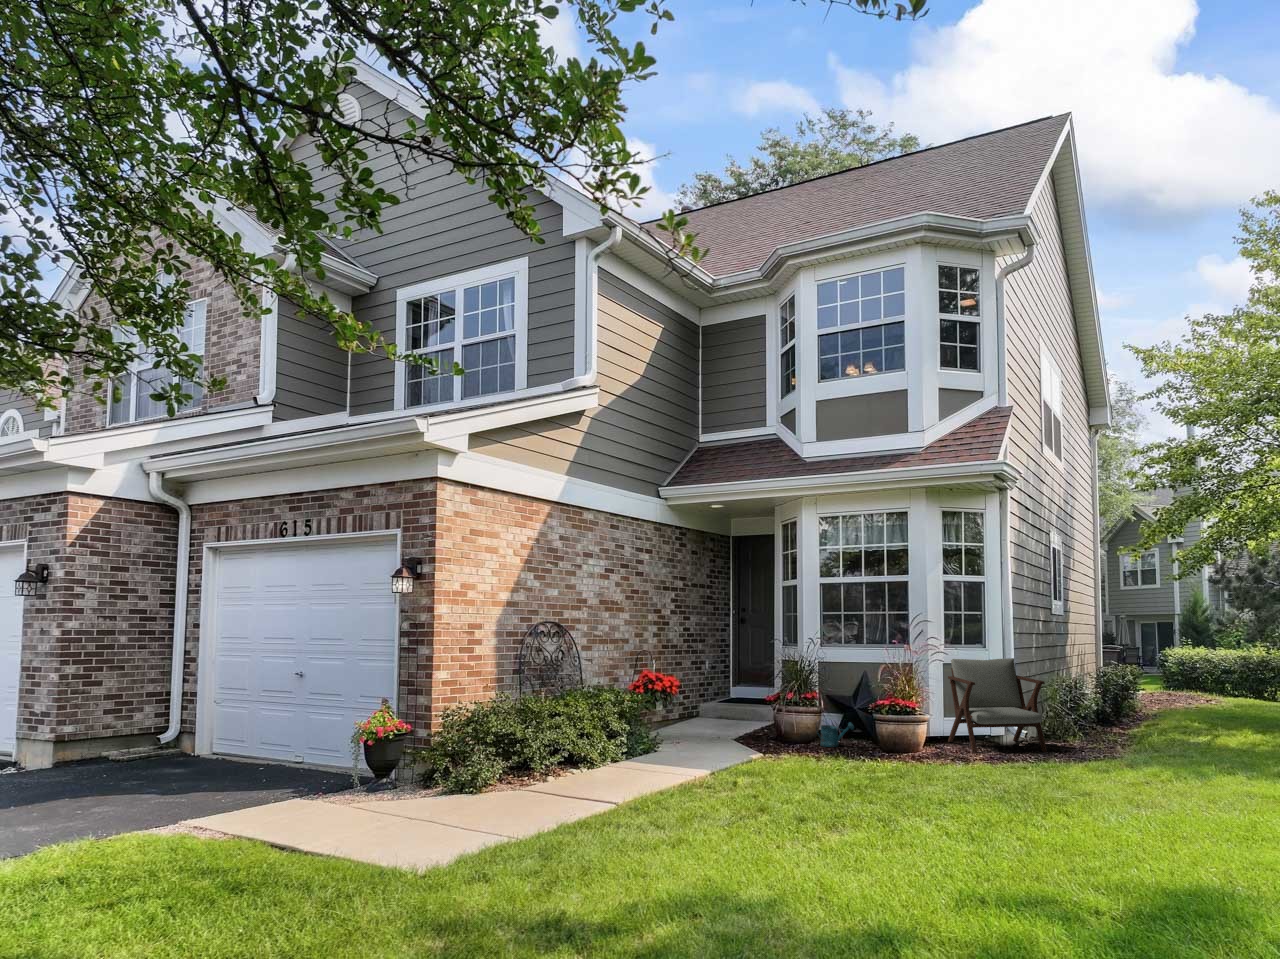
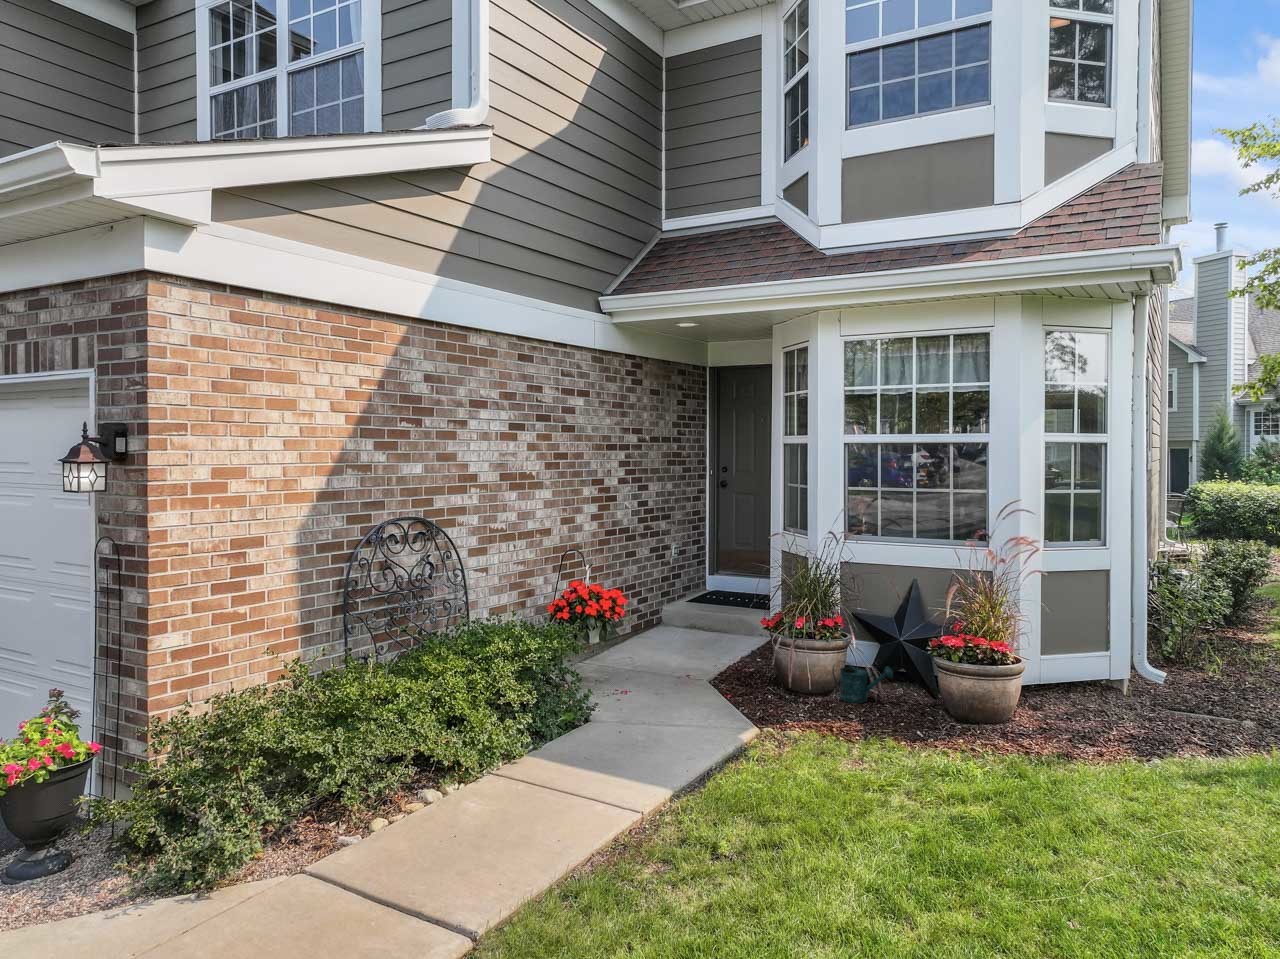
lounge chair: present [948,658,1047,753] -> none [1033,565,1210,724]

